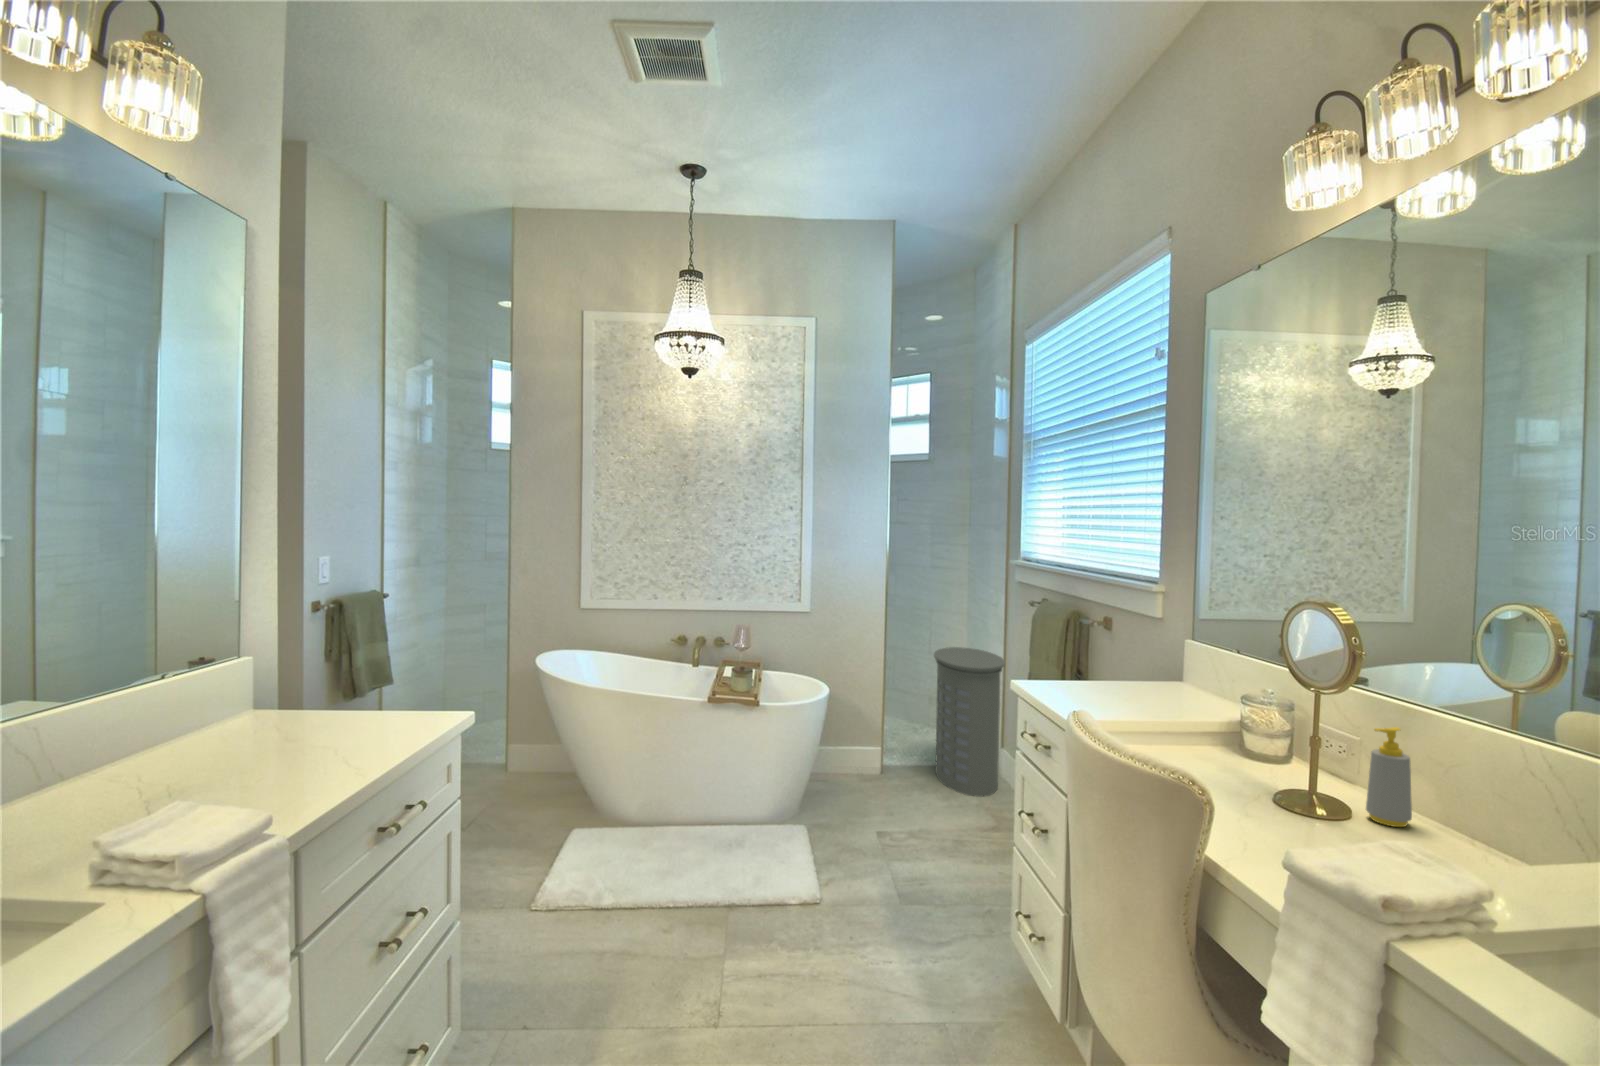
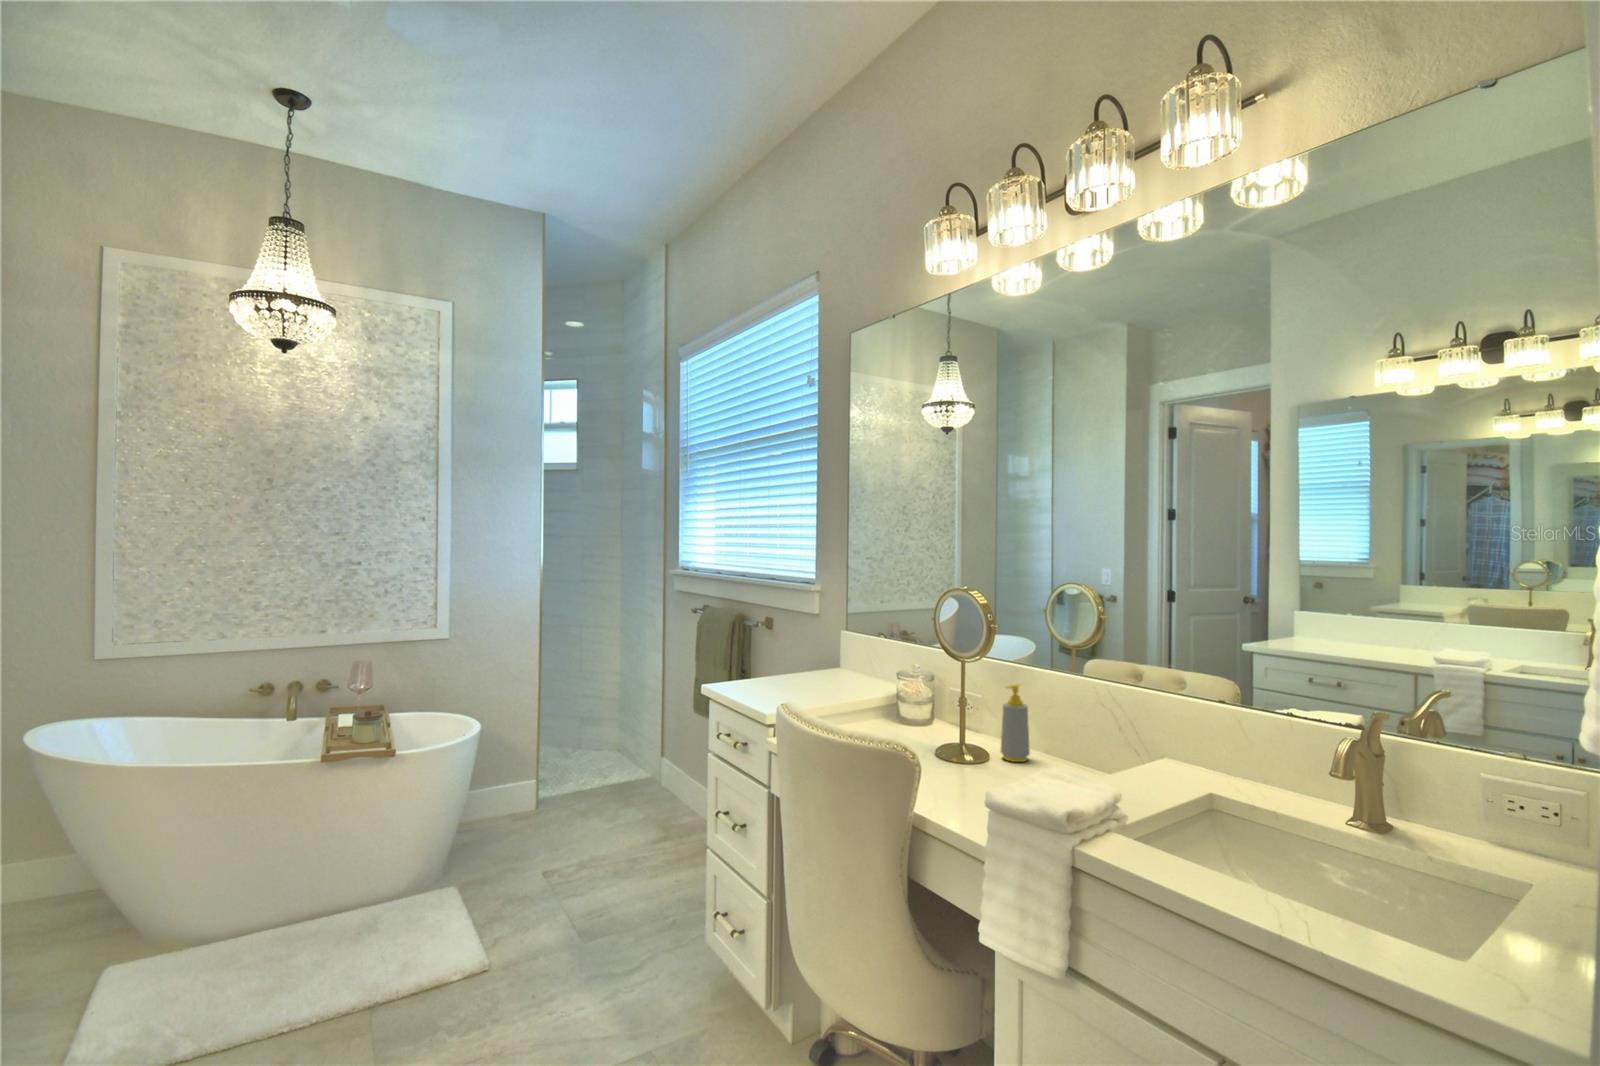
laundry hamper: present [934,647,1005,797] -> none [590,661,664,811]

